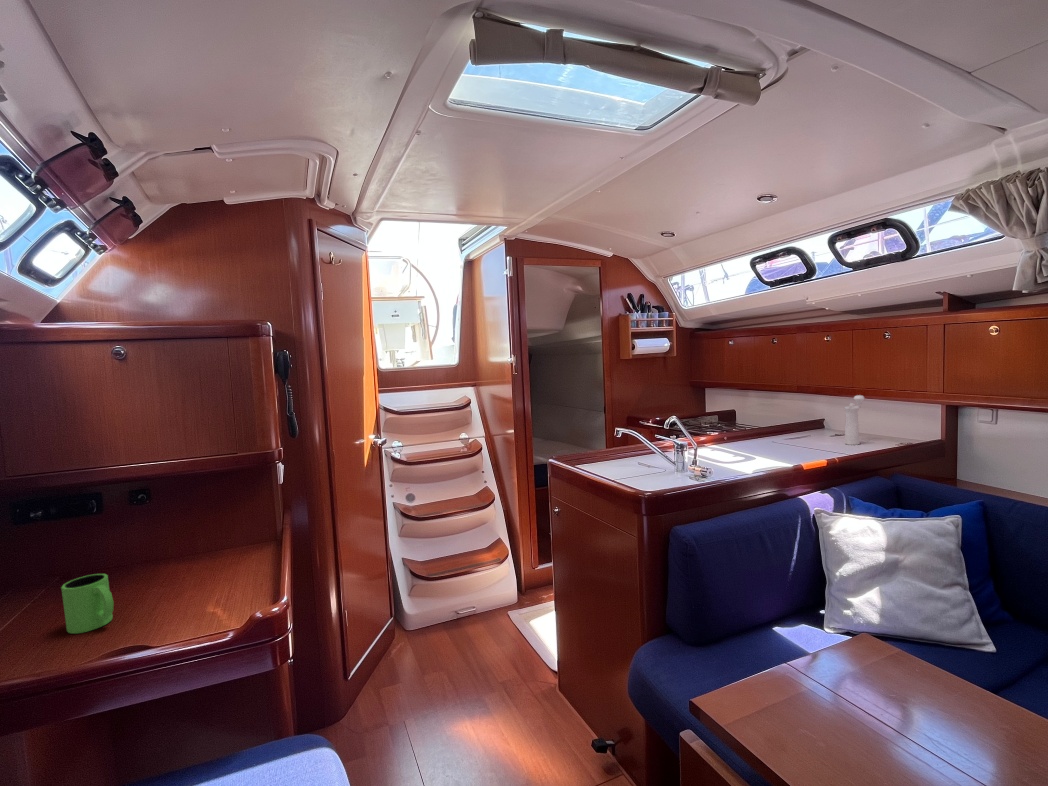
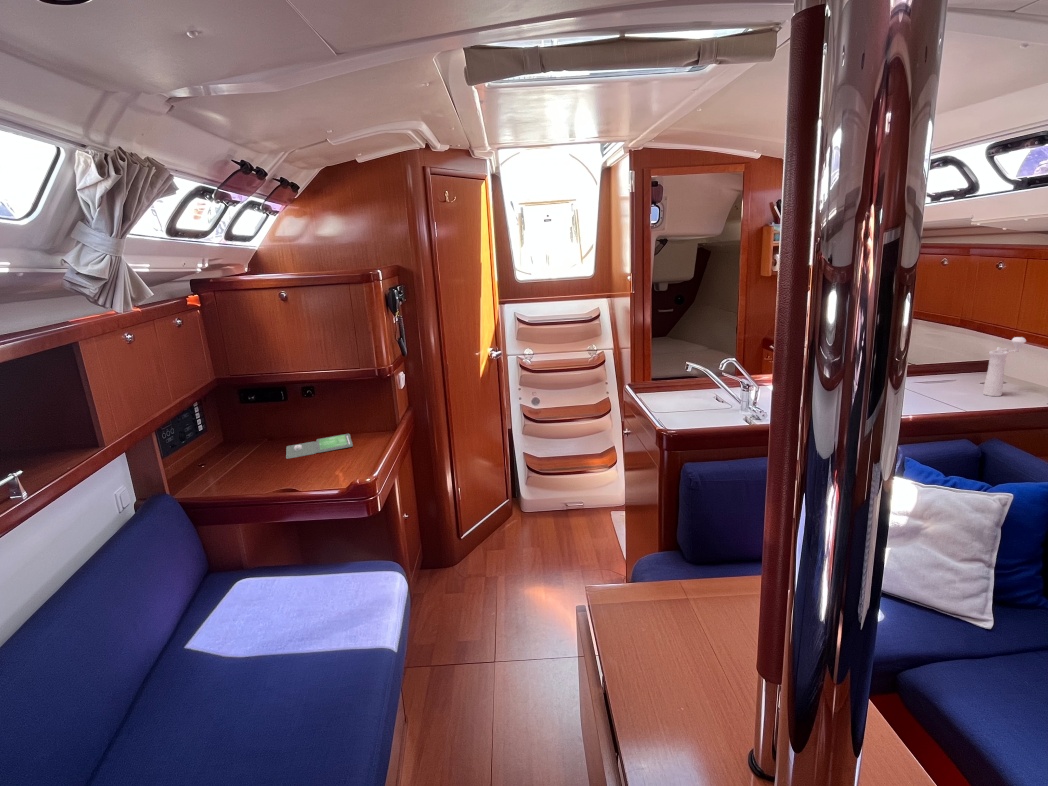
tablet: none [99,550,220,598] -> present [286,434,353,459]
mug: present [61,574,114,634] -> none [256,445,285,478]

